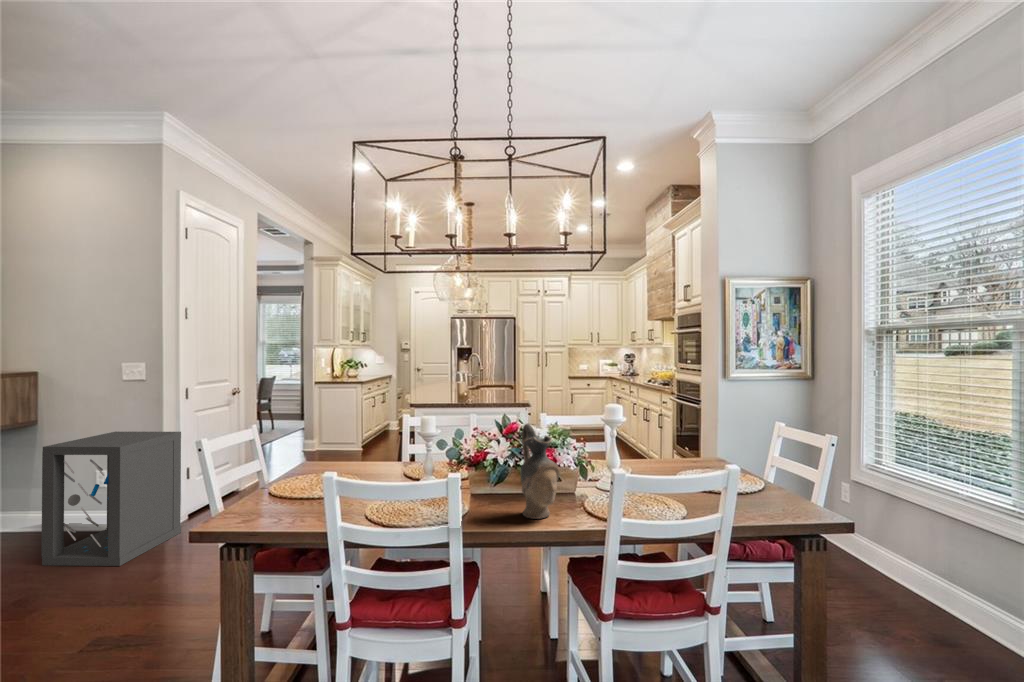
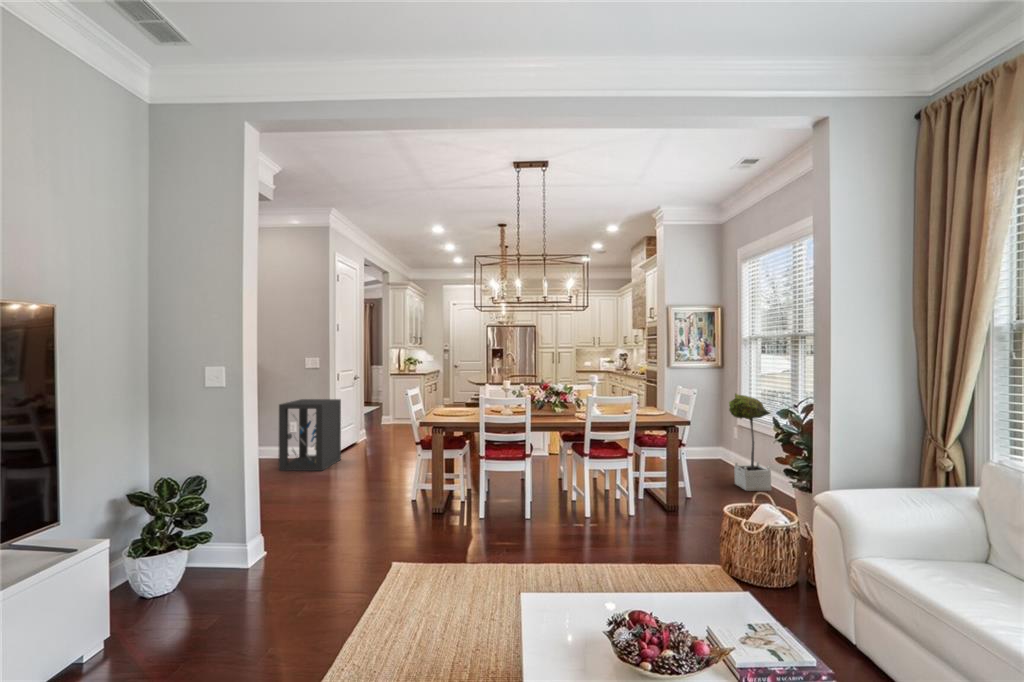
ceramic pitcher: present [520,423,560,519] -> none [551,381,568,420]
potted tree: none [867,434,969,635] -> present [729,394,772,491]

